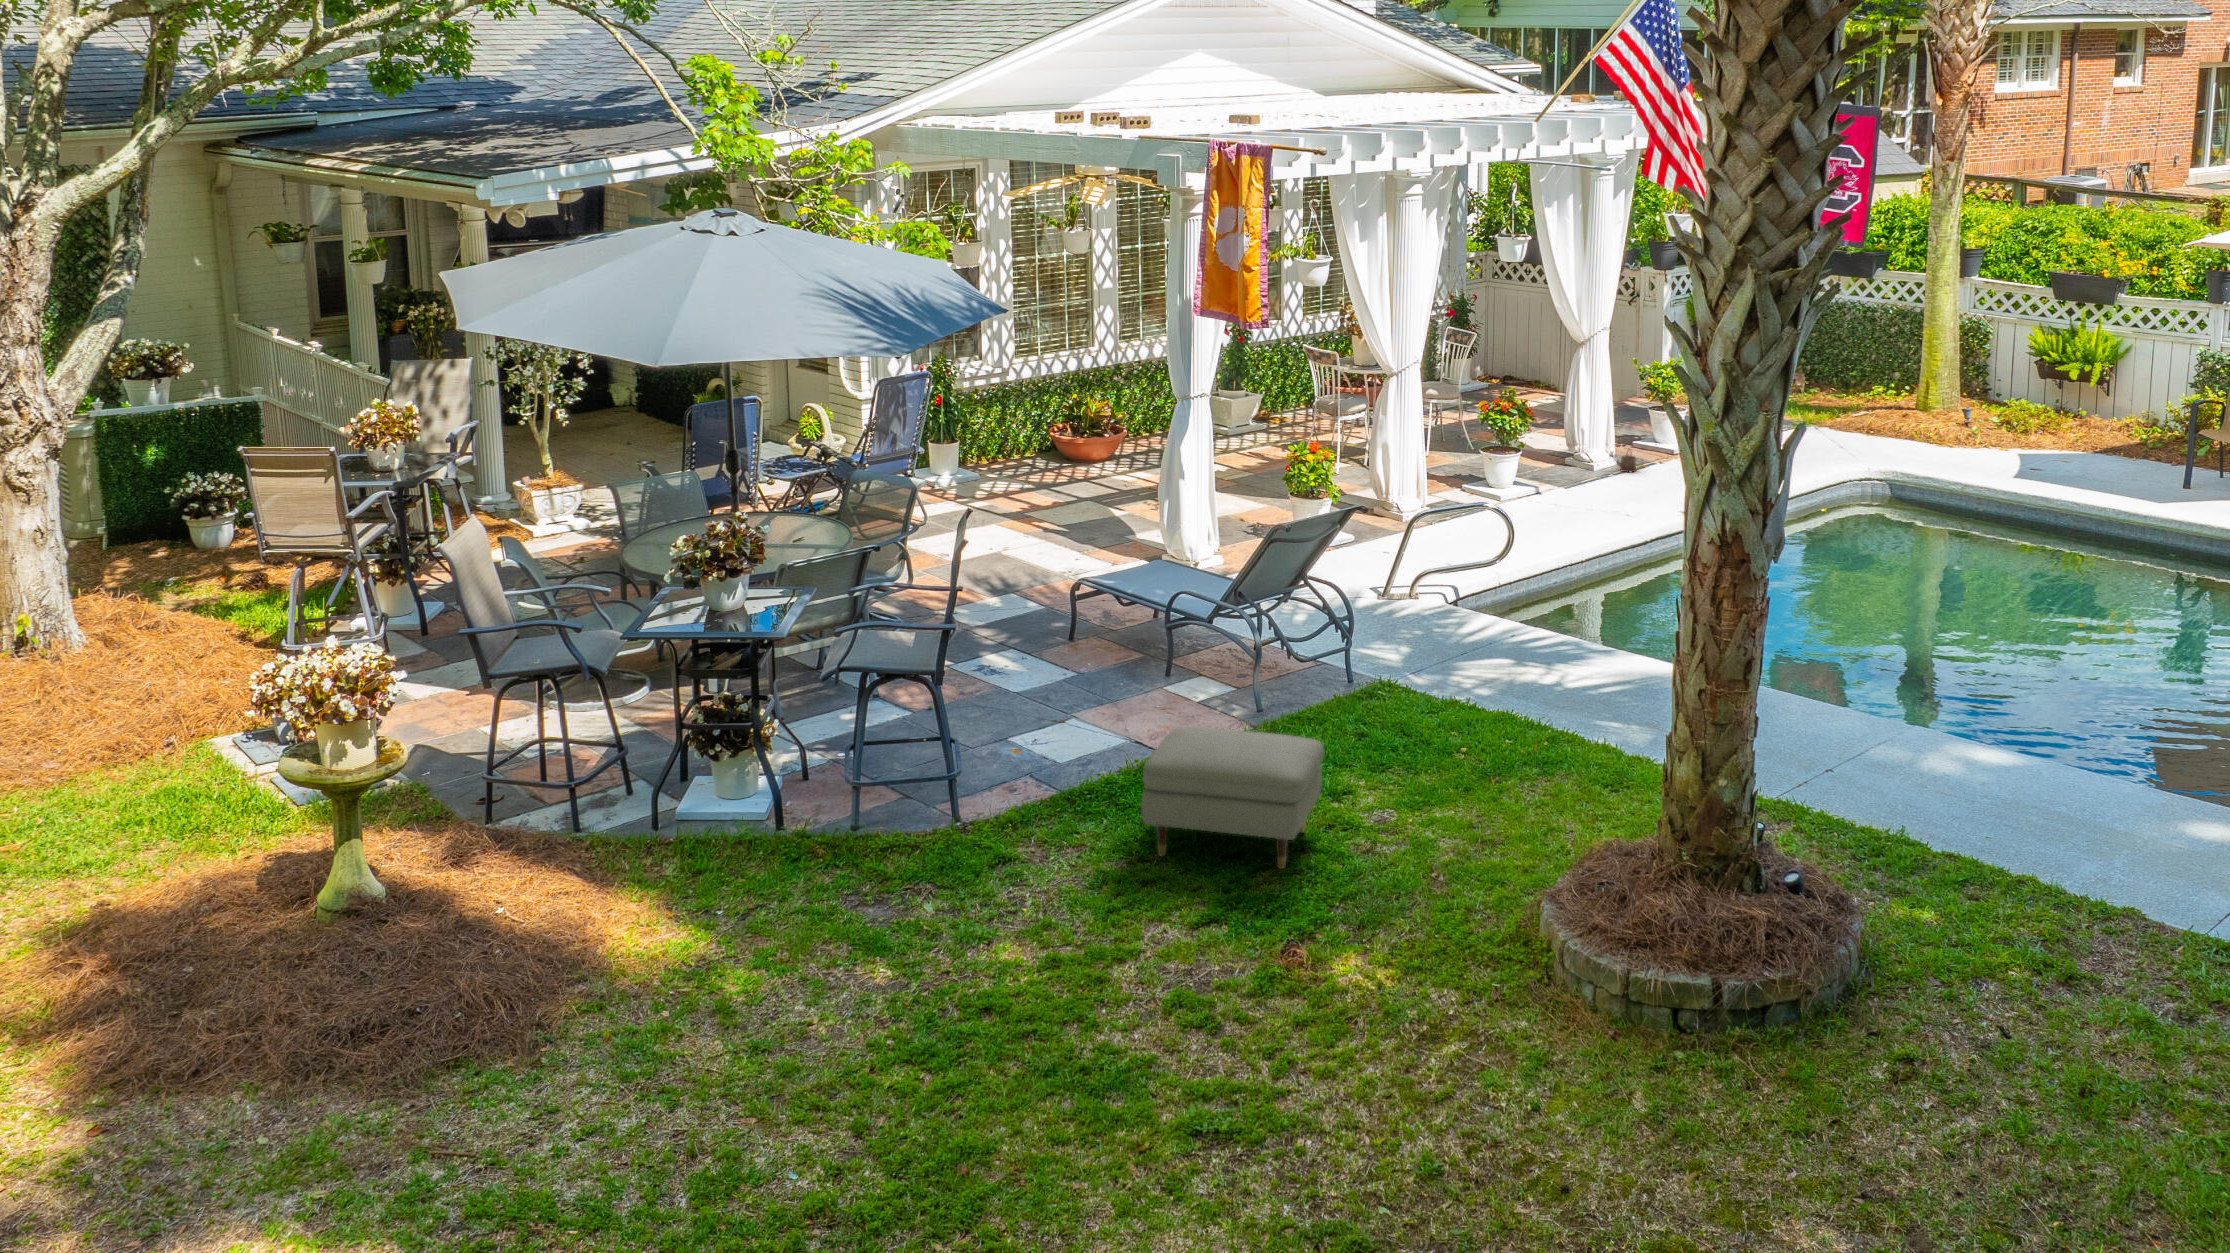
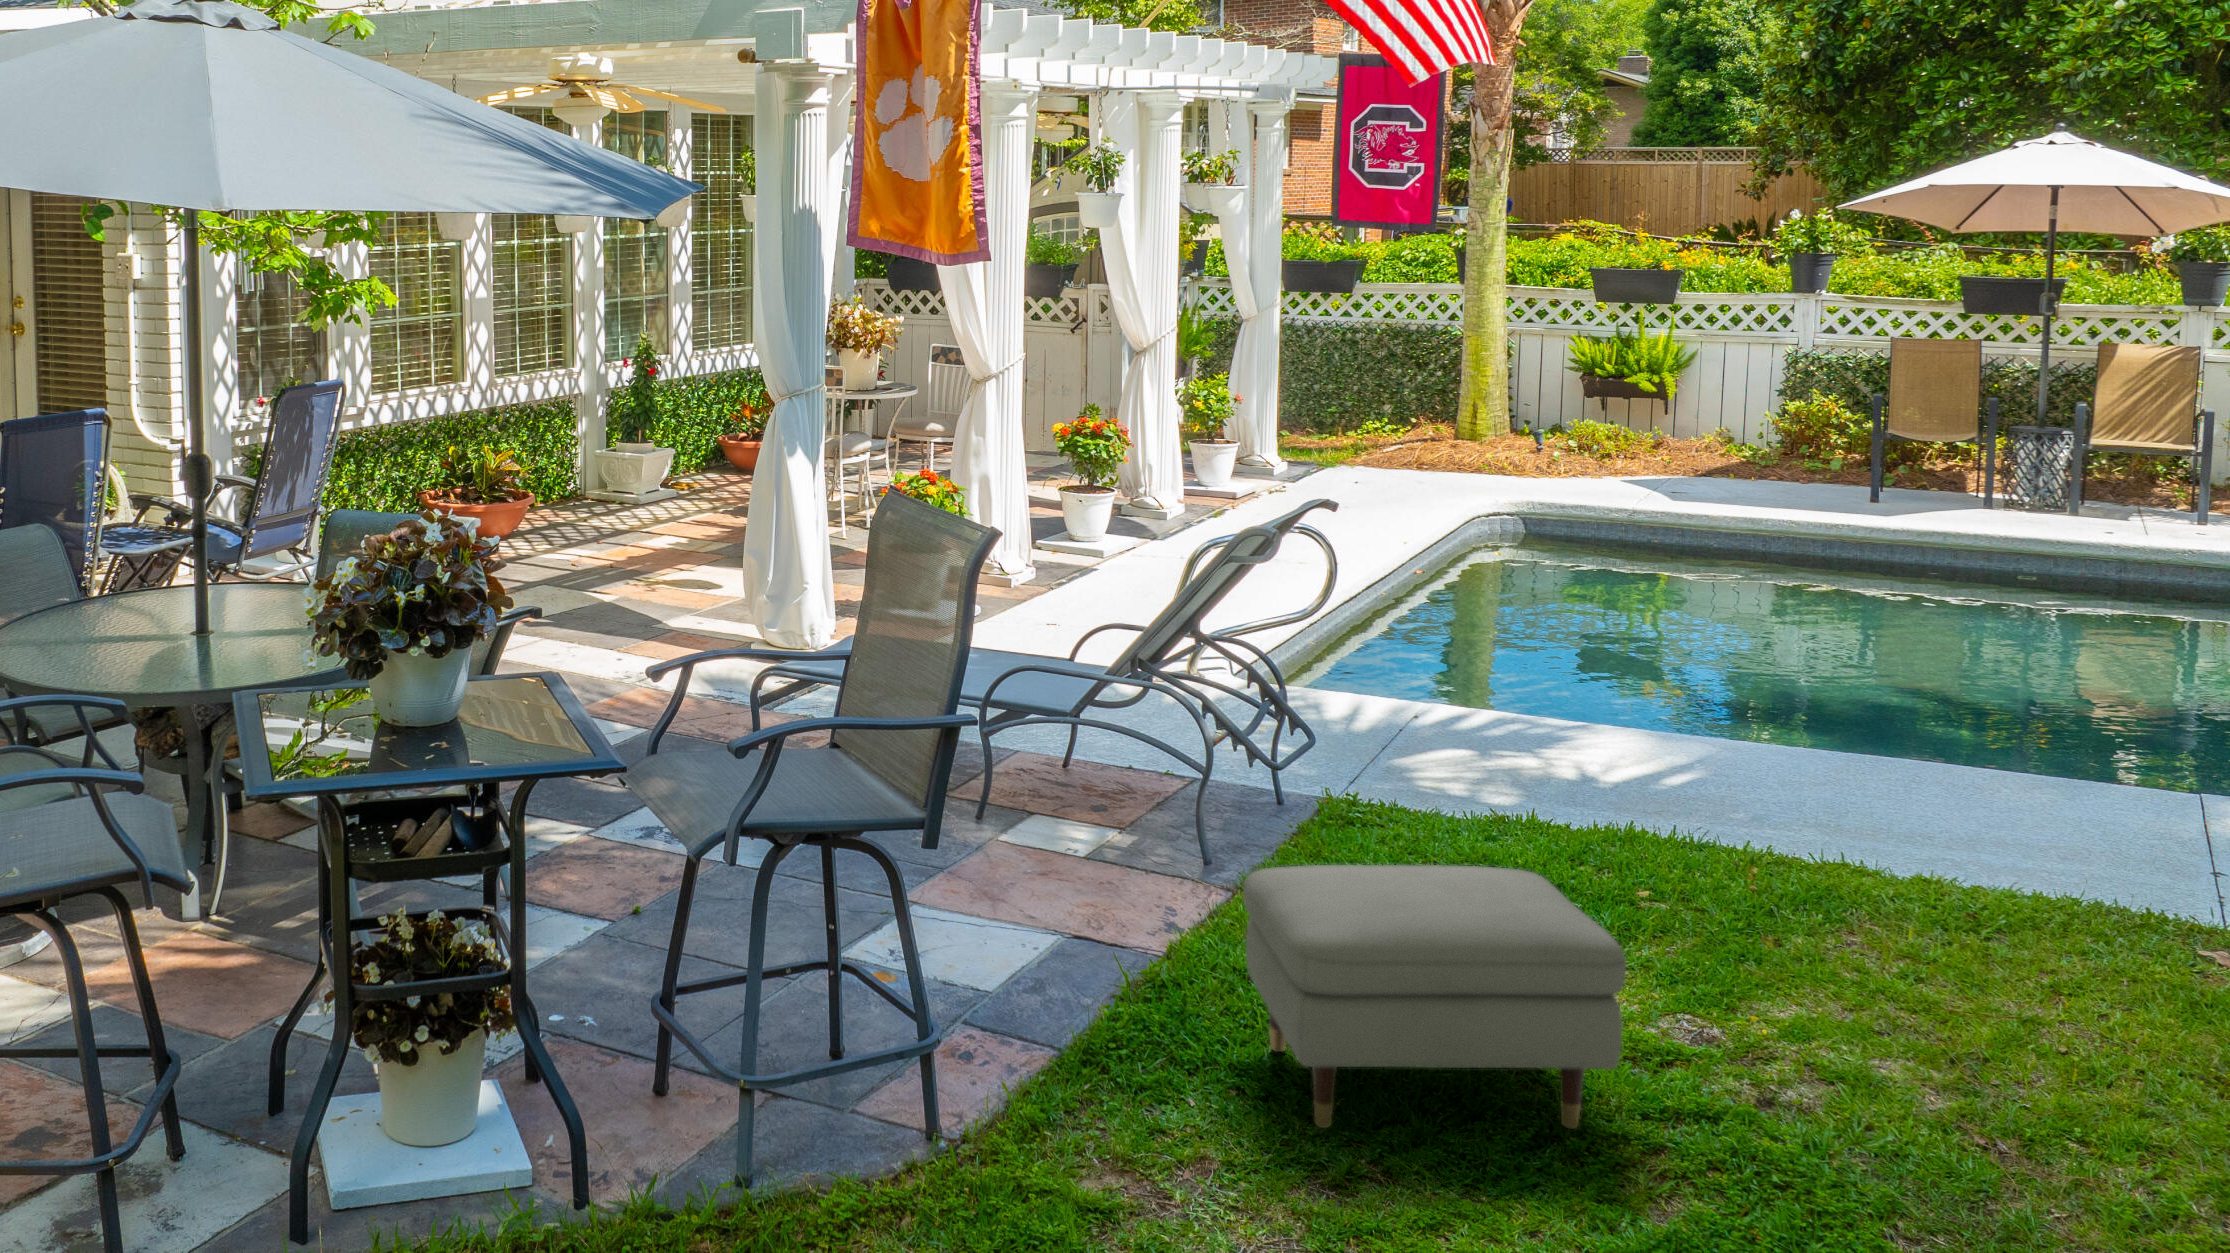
watering can: present [1611,453,1637,472] -> none [1171,487,1220,519]

